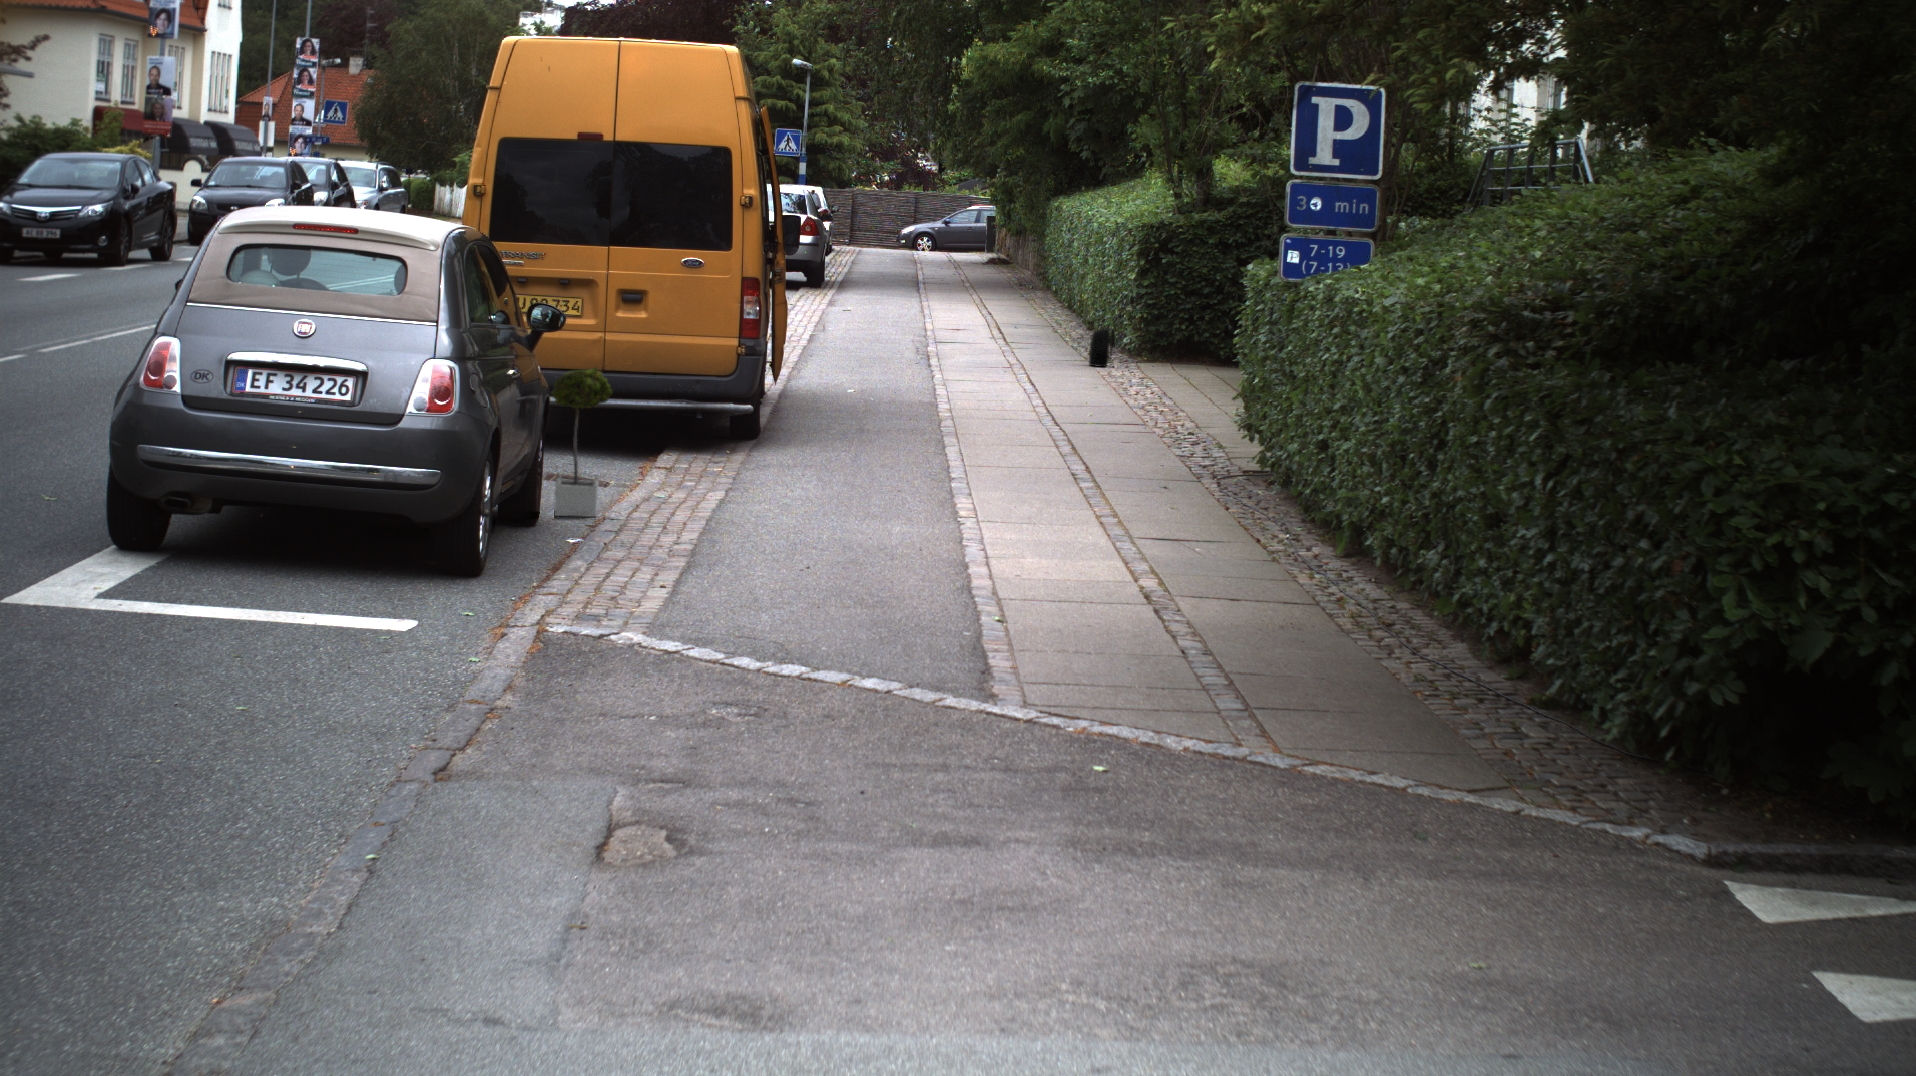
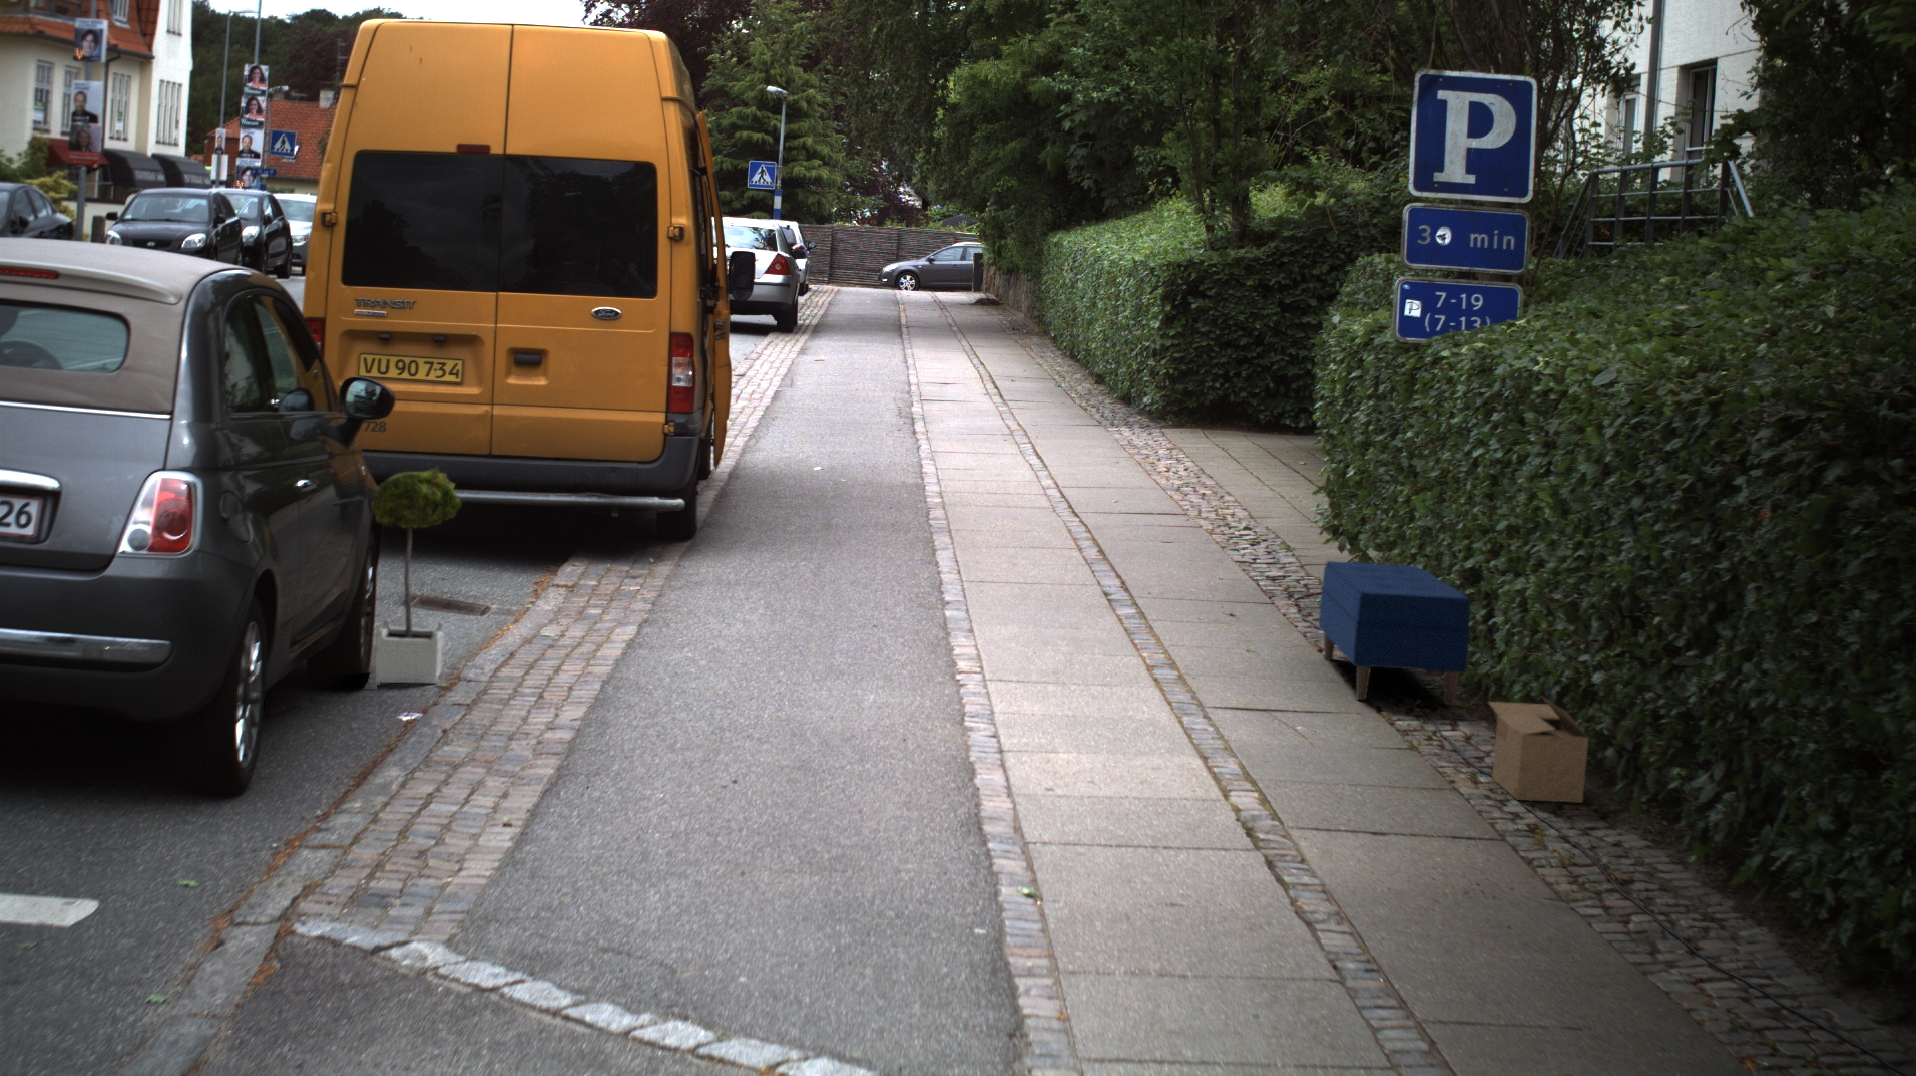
backpack: present [1089,328,1114,367] -> none [1103,383,1136,431]
bench: none [1221,440,1320,537] -> present [1319,561,1470,705]
cardboard box: none [1318,517,1379,586] -> present [1489,699,1588,803]

